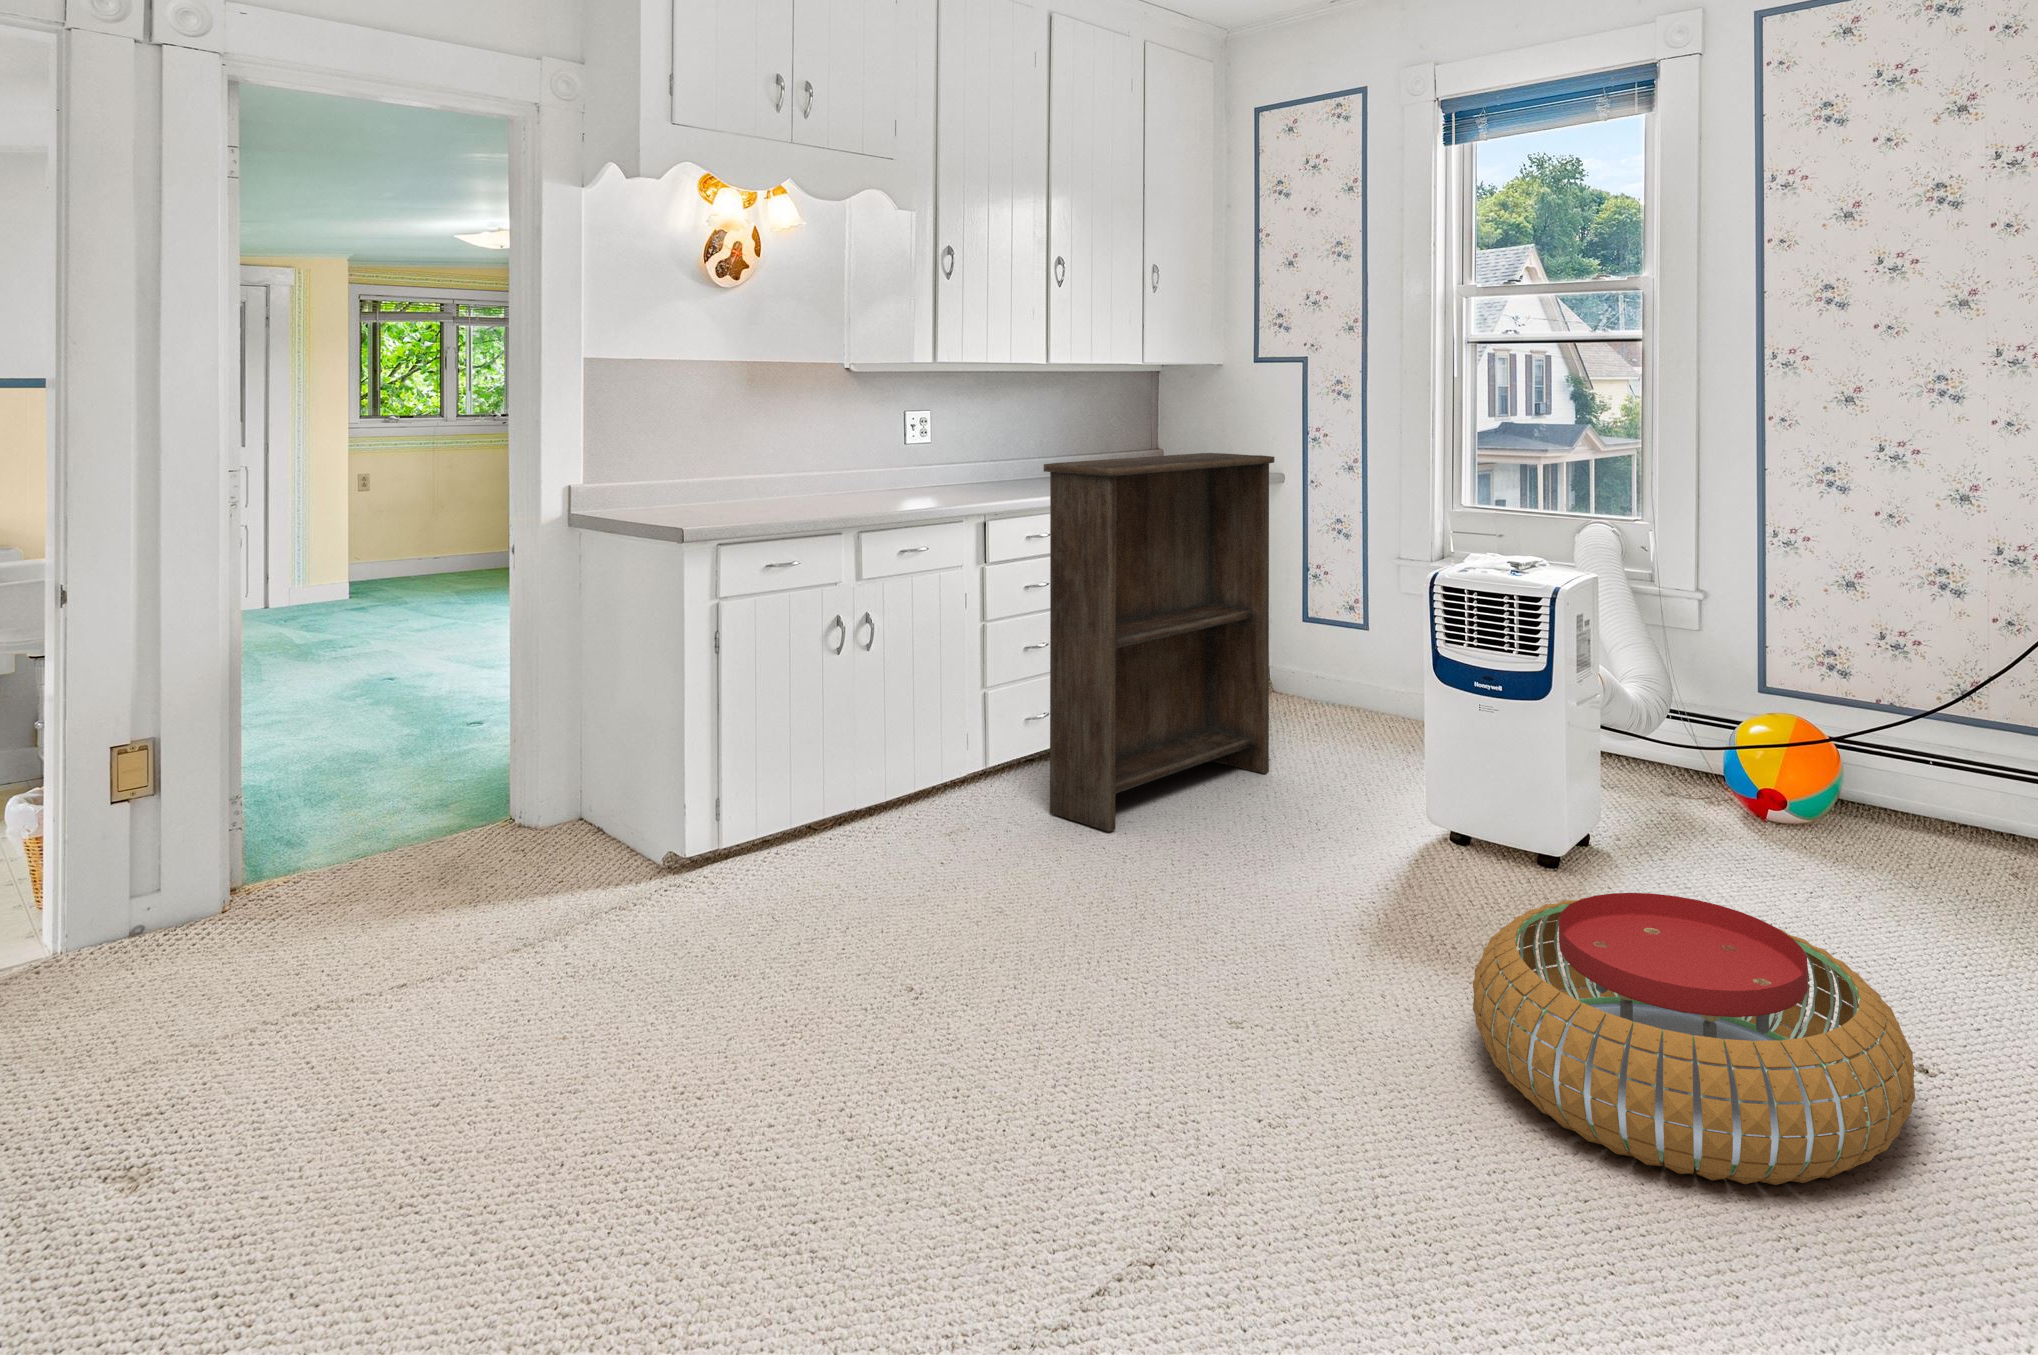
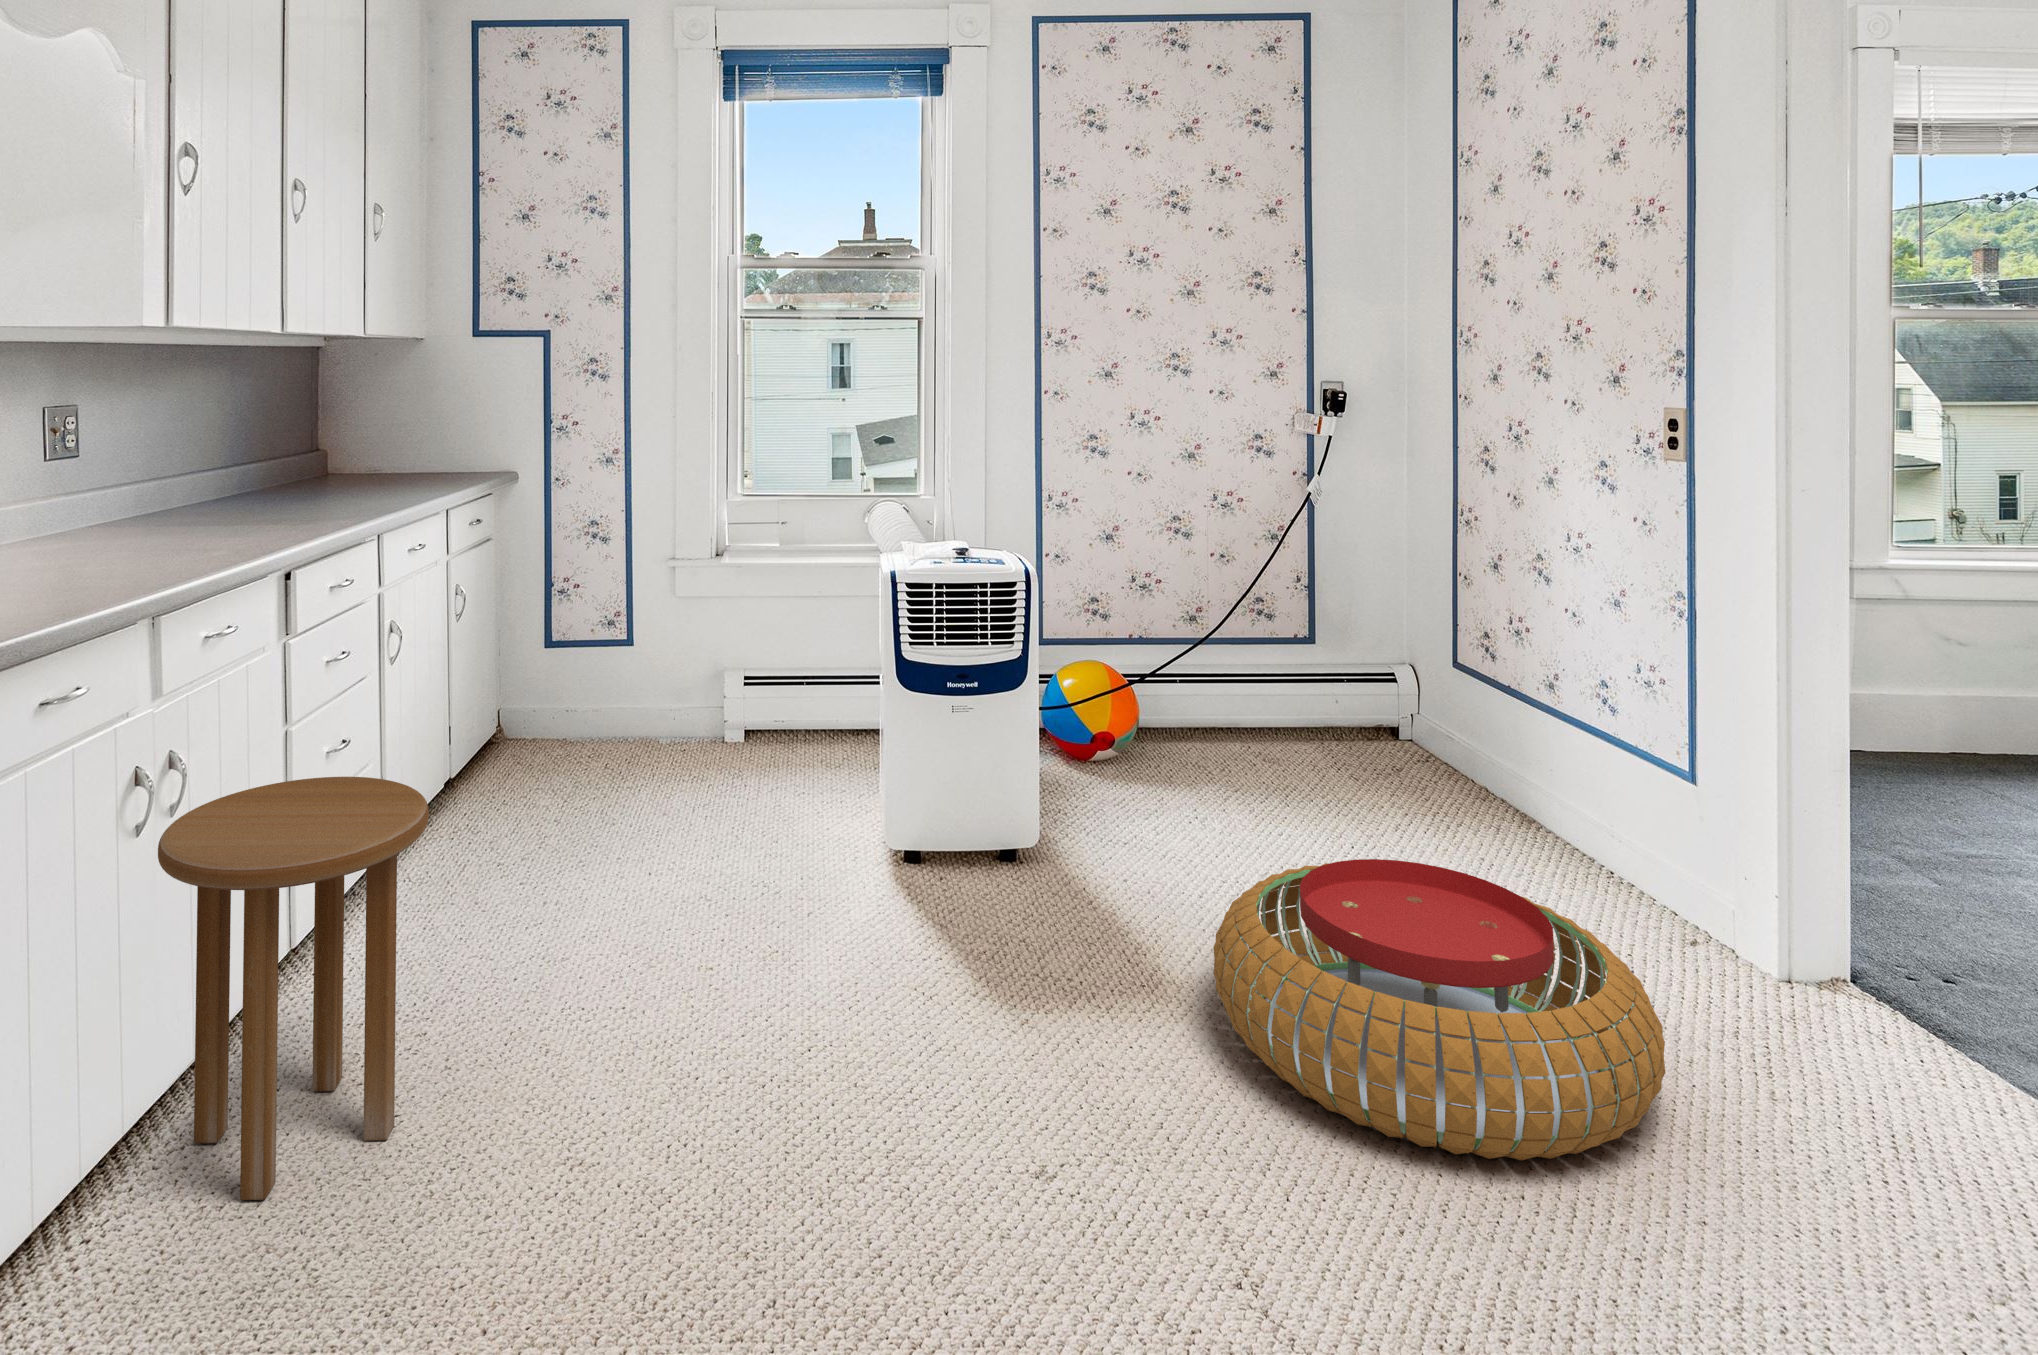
bookshelf: present [1044,453,1275,831] -> none [432,448,629,980]
side table: none [831,647,981,870] -> present [158,777,429,1200]

